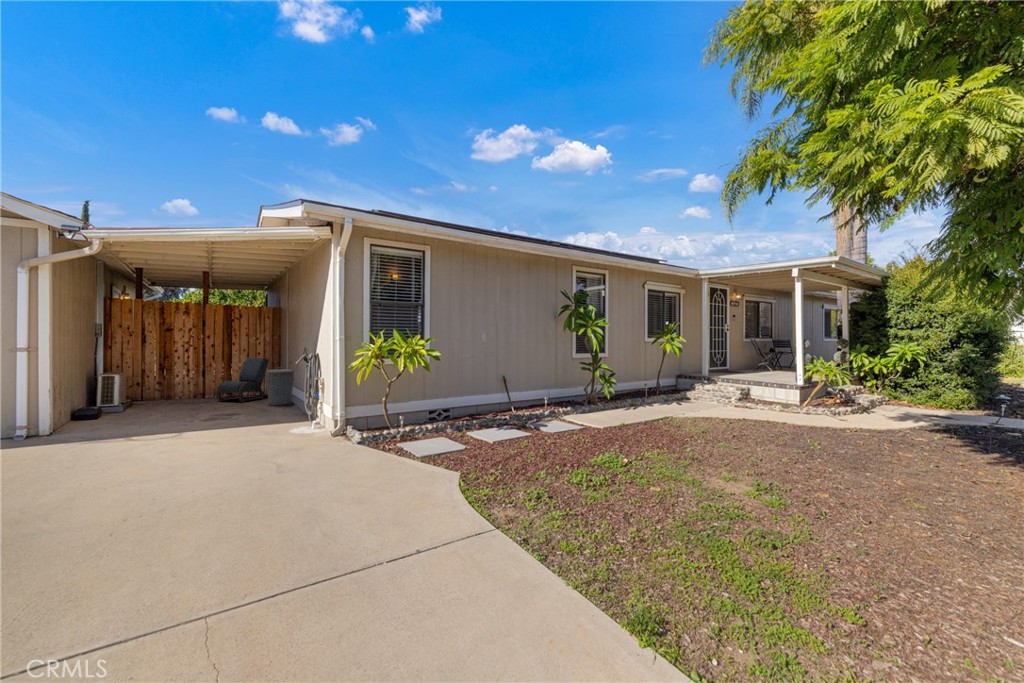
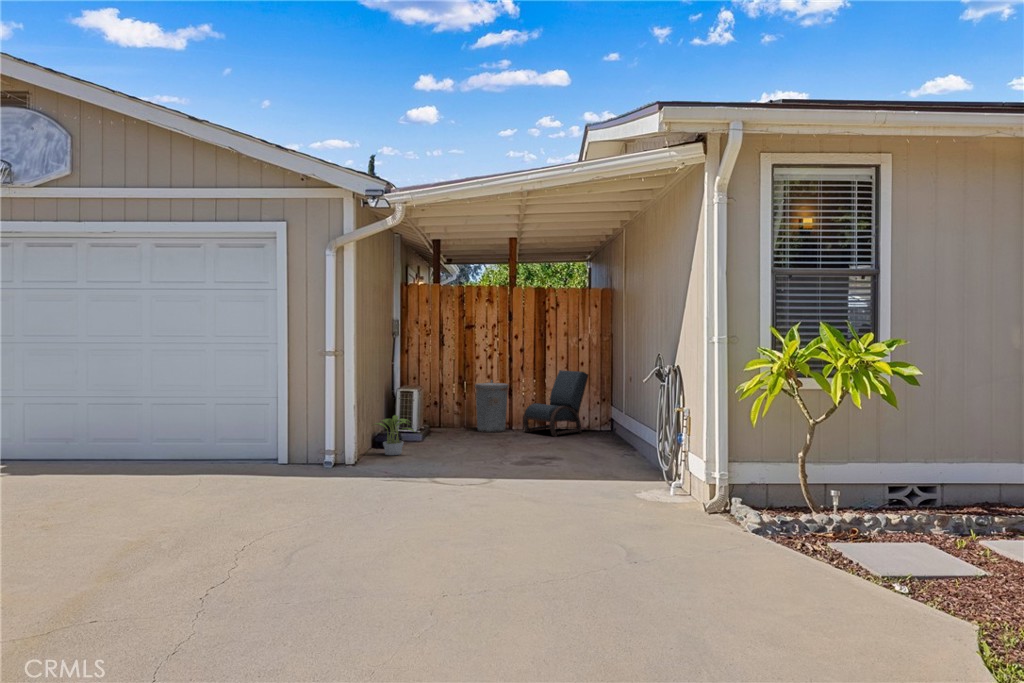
trash can: present [266,367,294,406] -> present [475,380,509,433]
potted plant: none [68,396,115,427] -> present [376,415,414,455]

